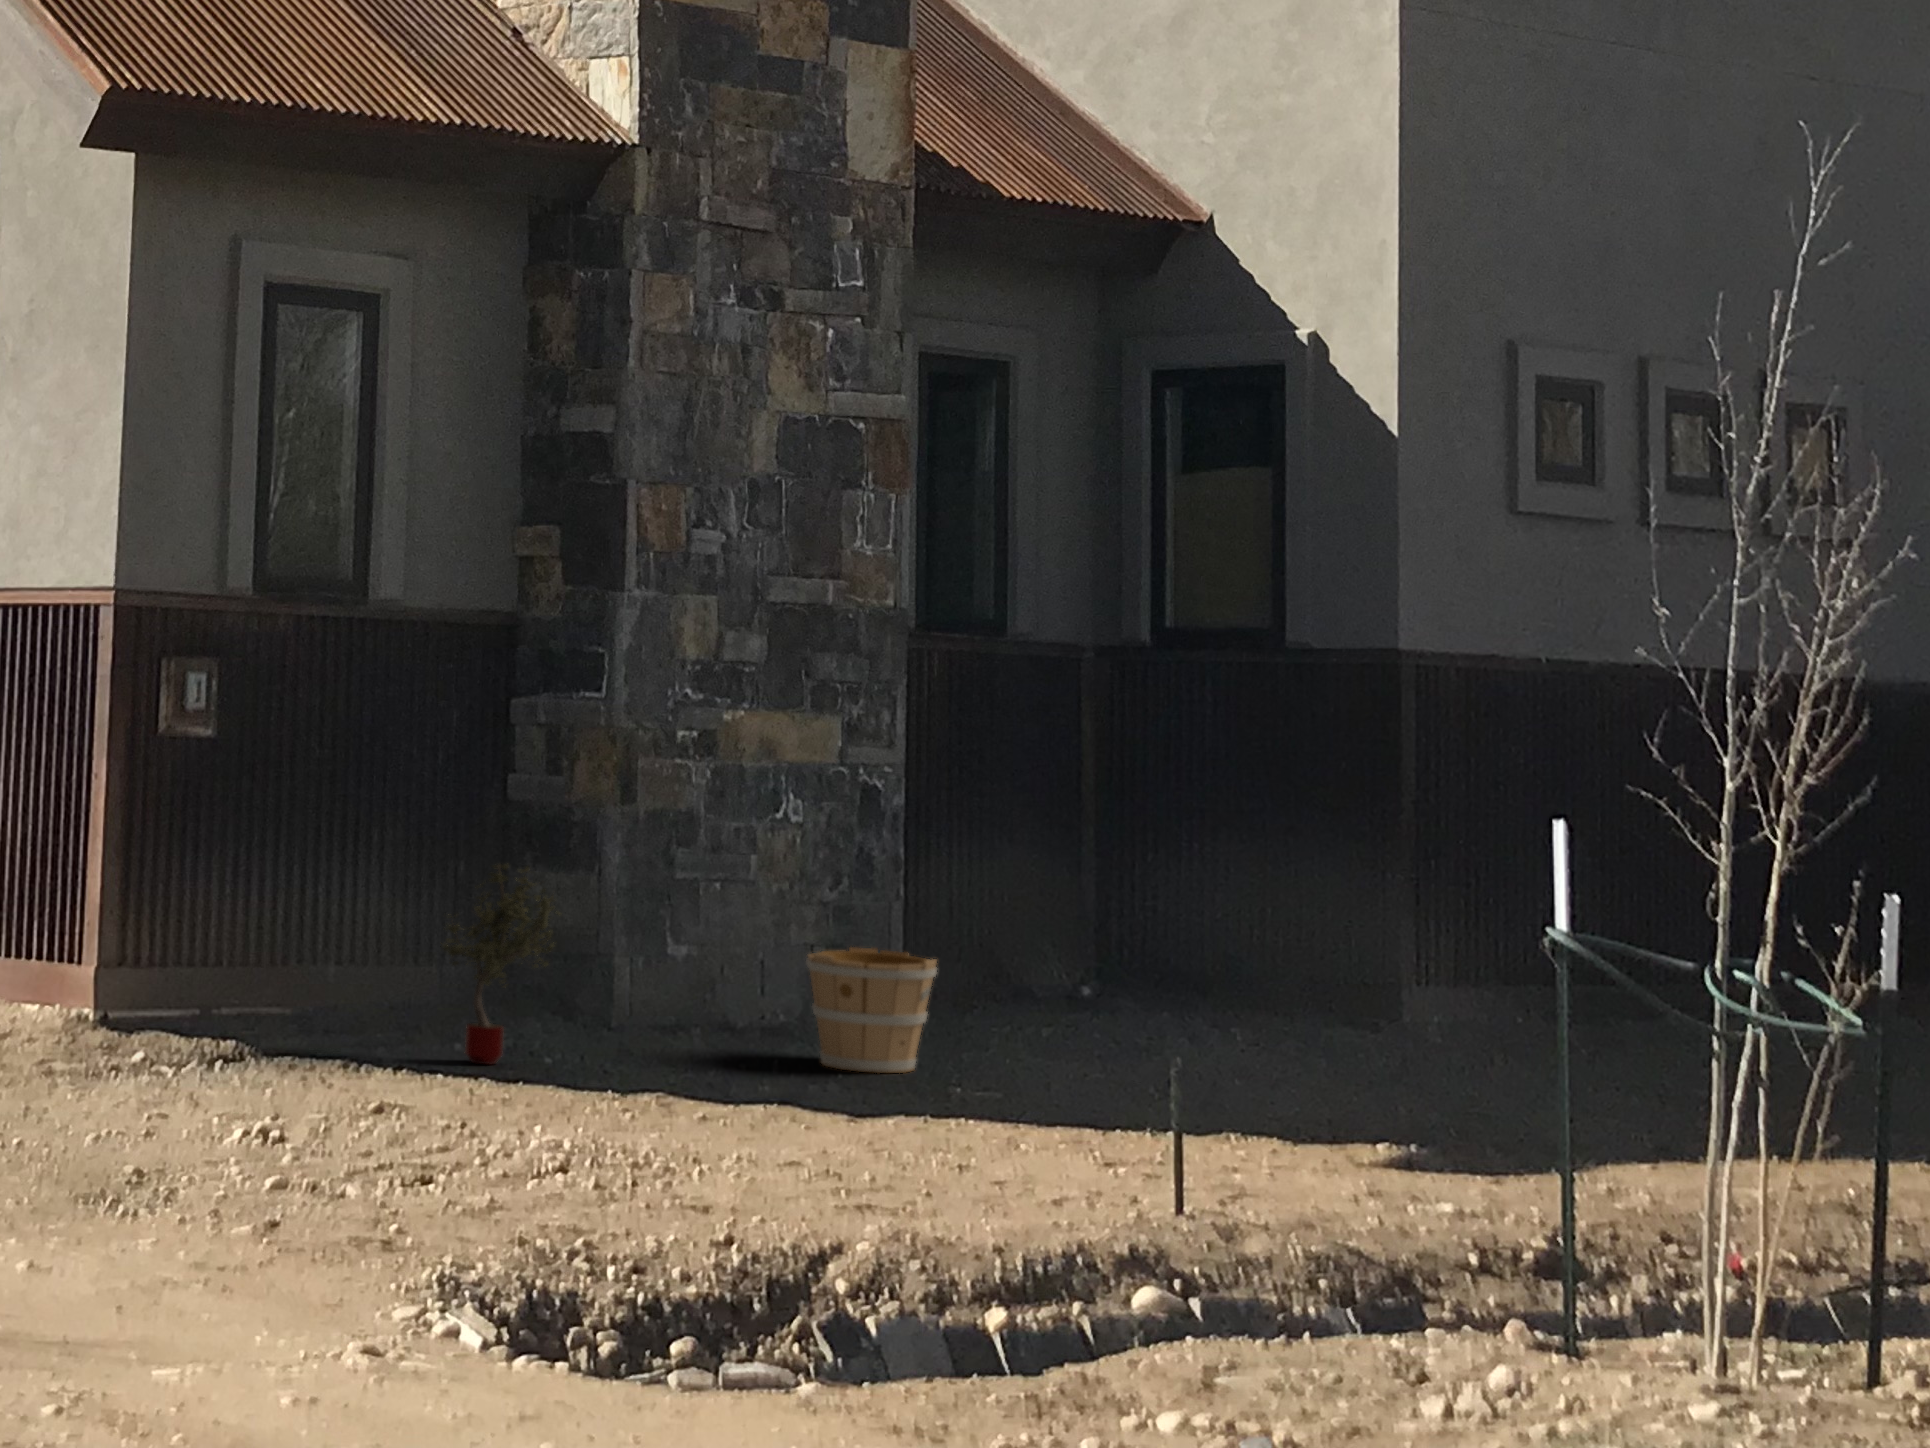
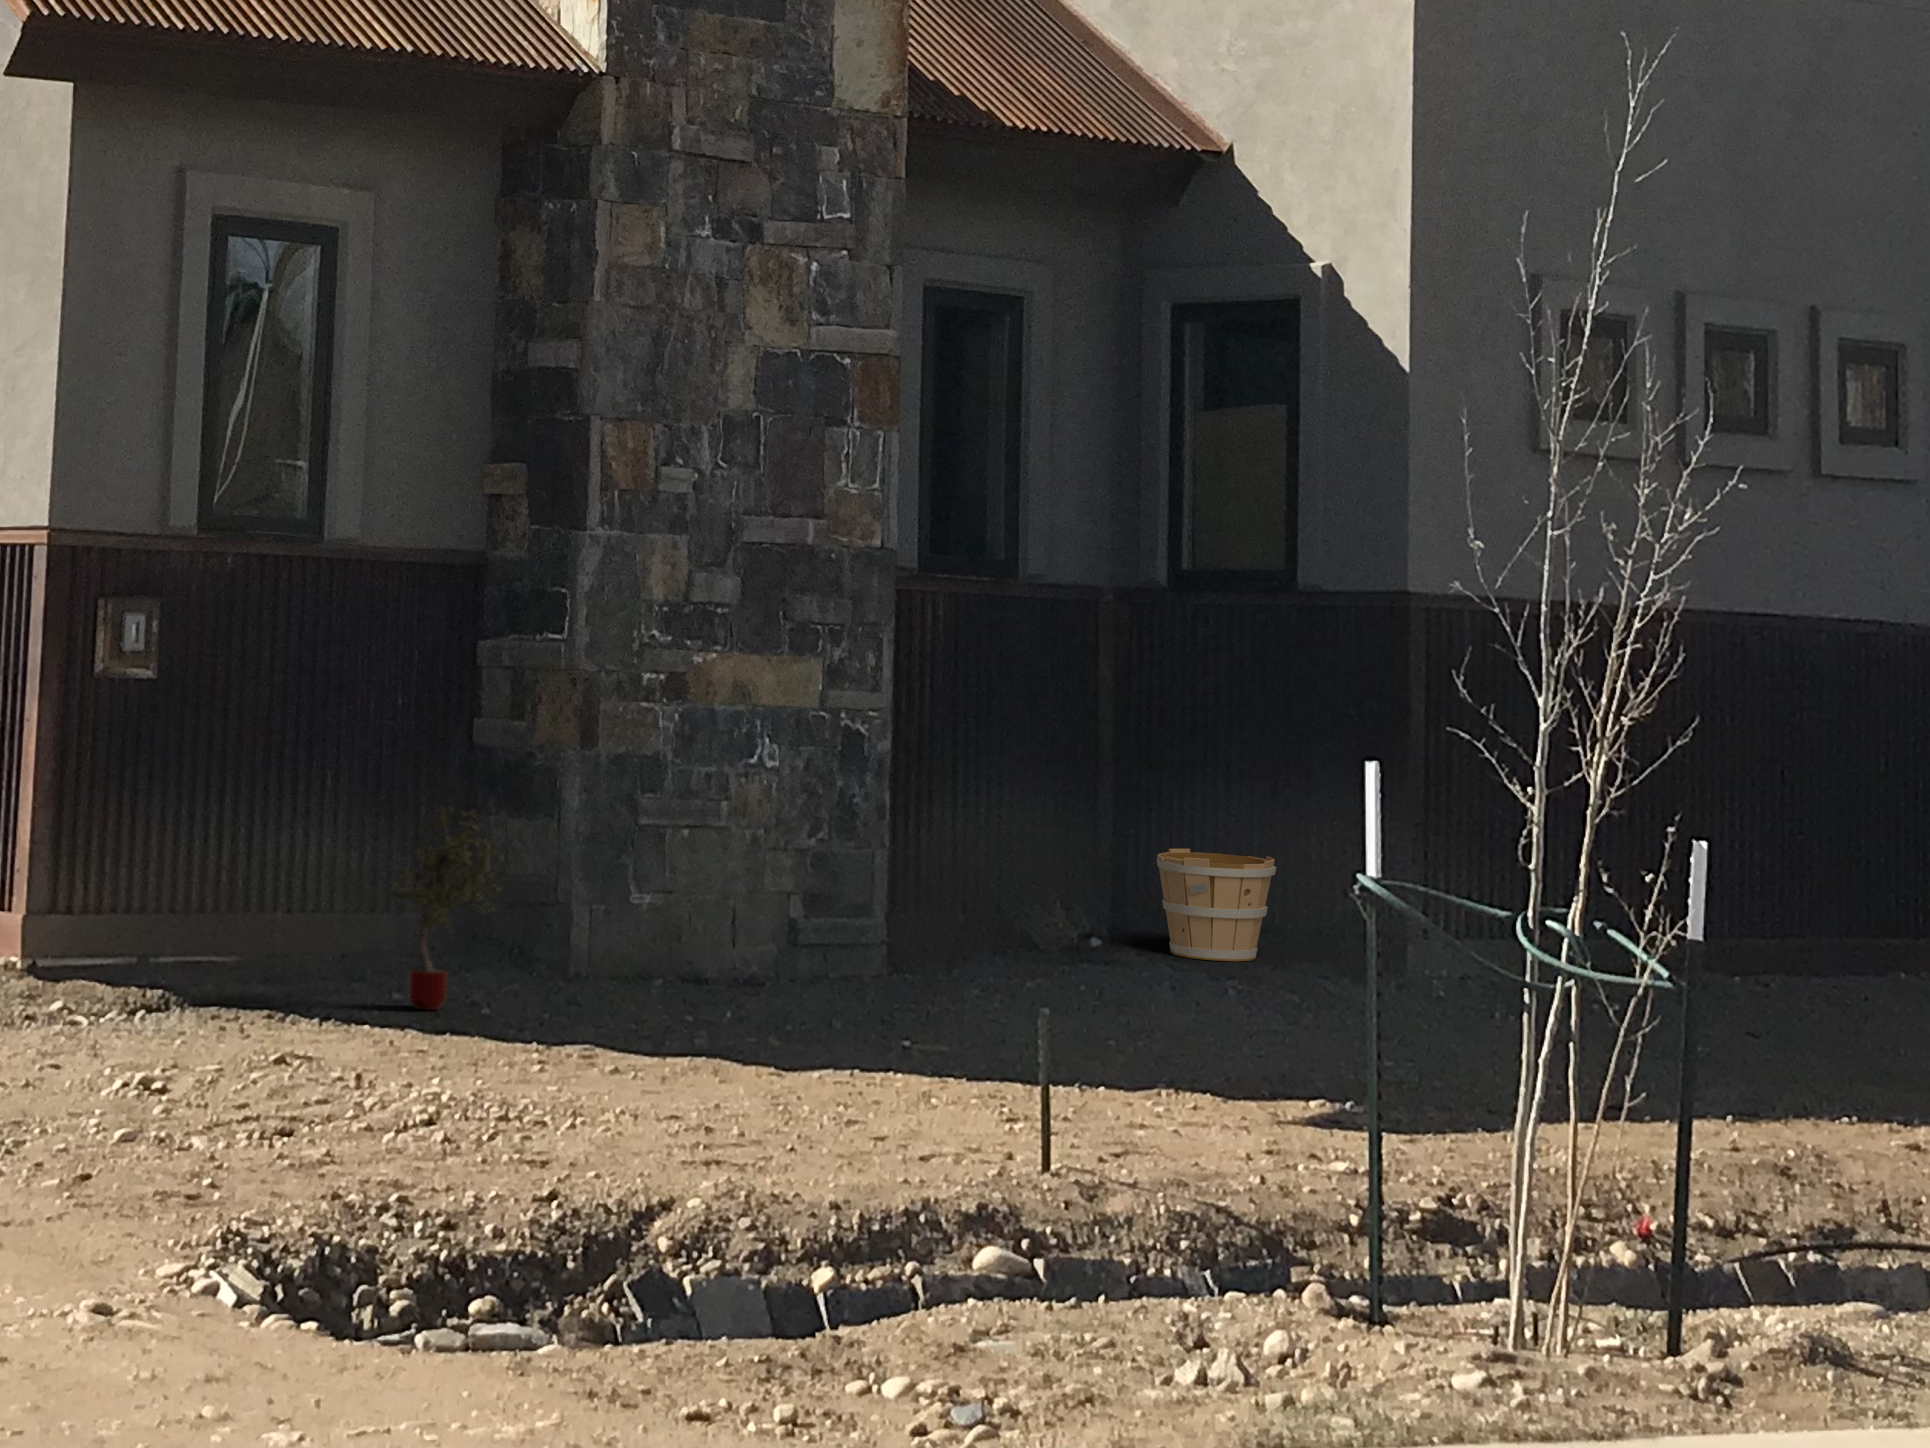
wooden bucket: present [806,947,937,1073] -> present [1157,849,1276,961]

